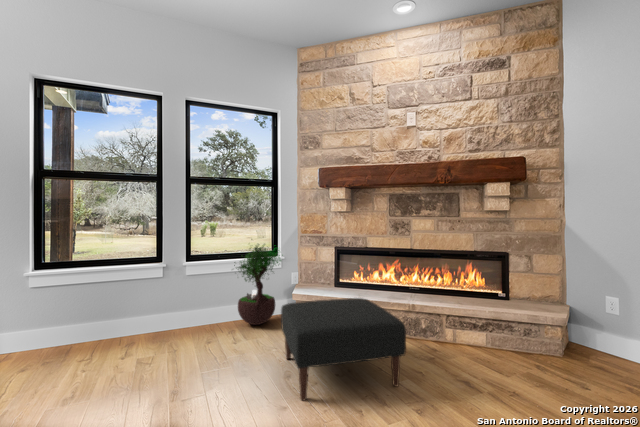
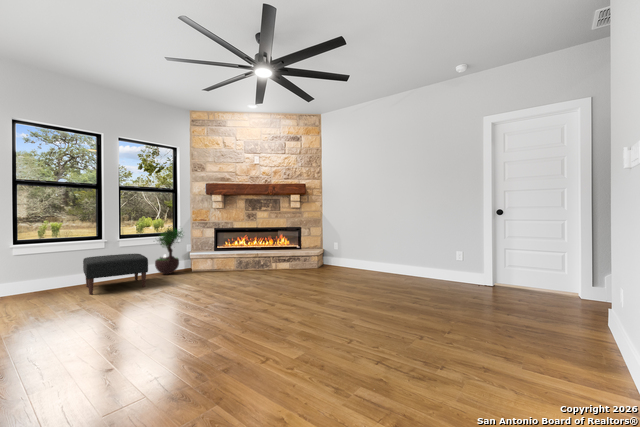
ottoman: present [281,298,406,400] -> present [83,254,148,295]

